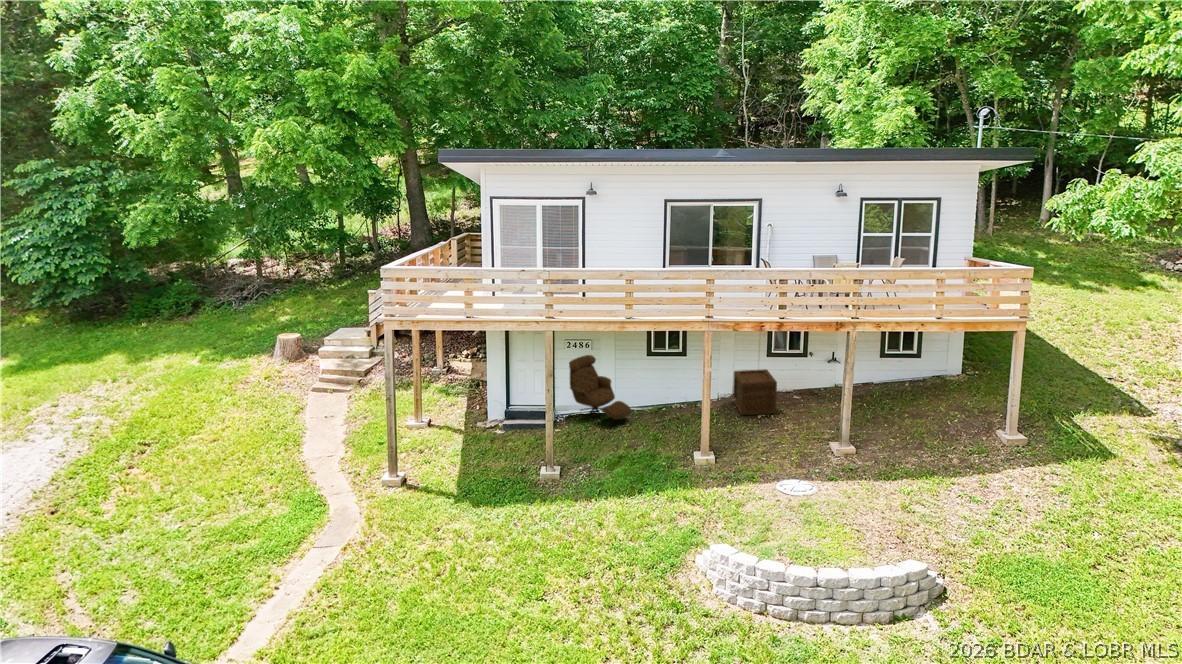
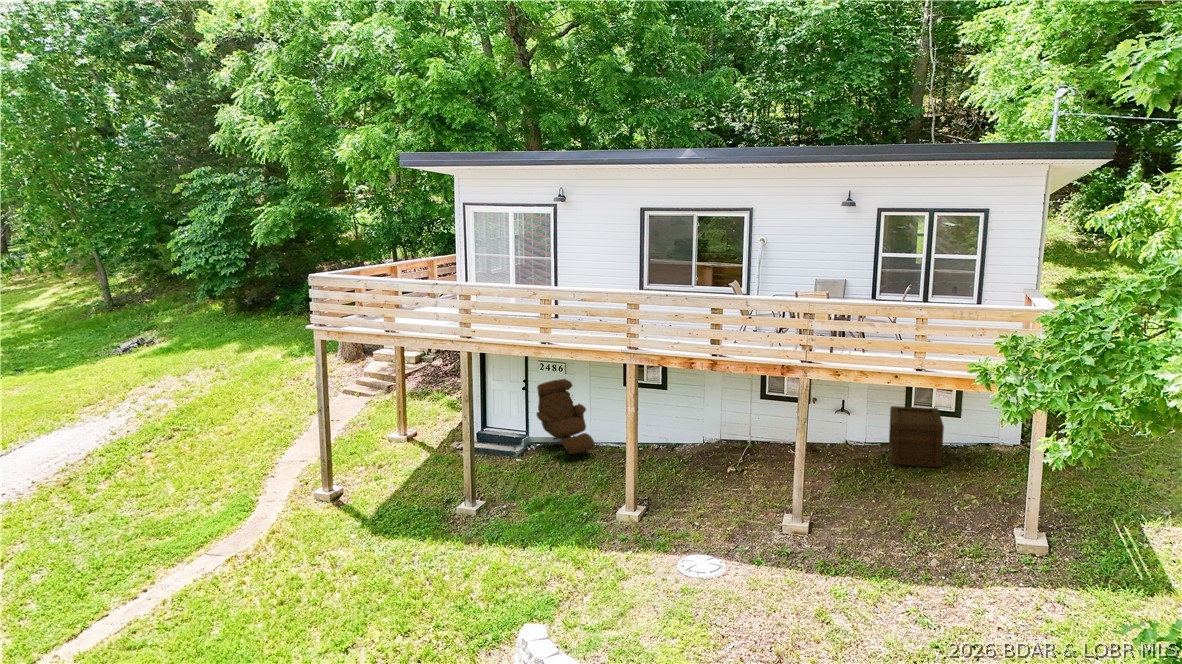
wooden crate: present [733,369,777,415] -> present [889,406,944,467]

